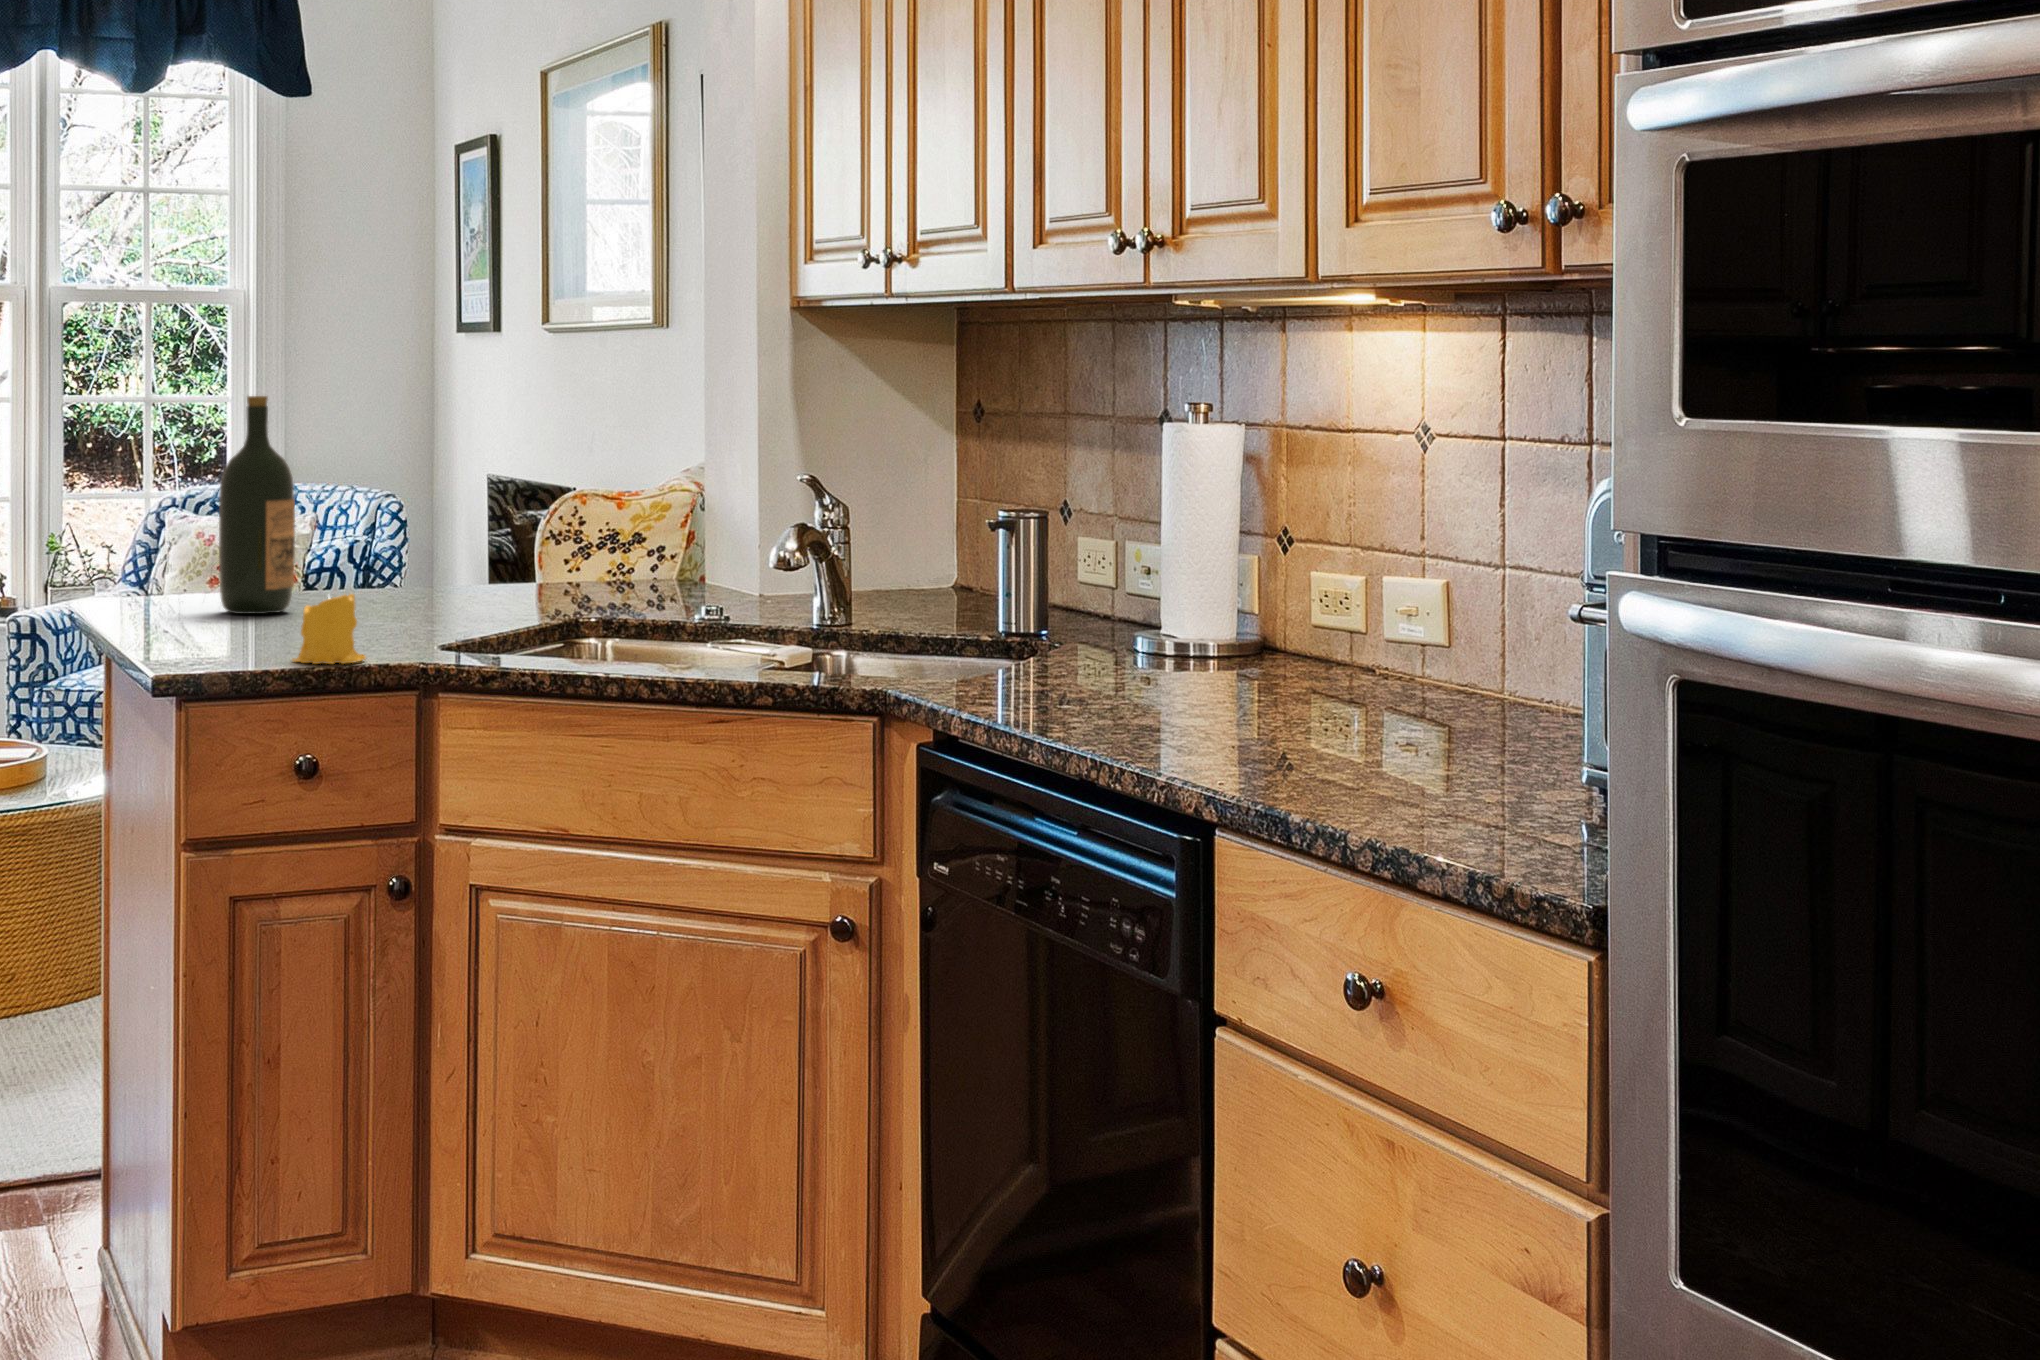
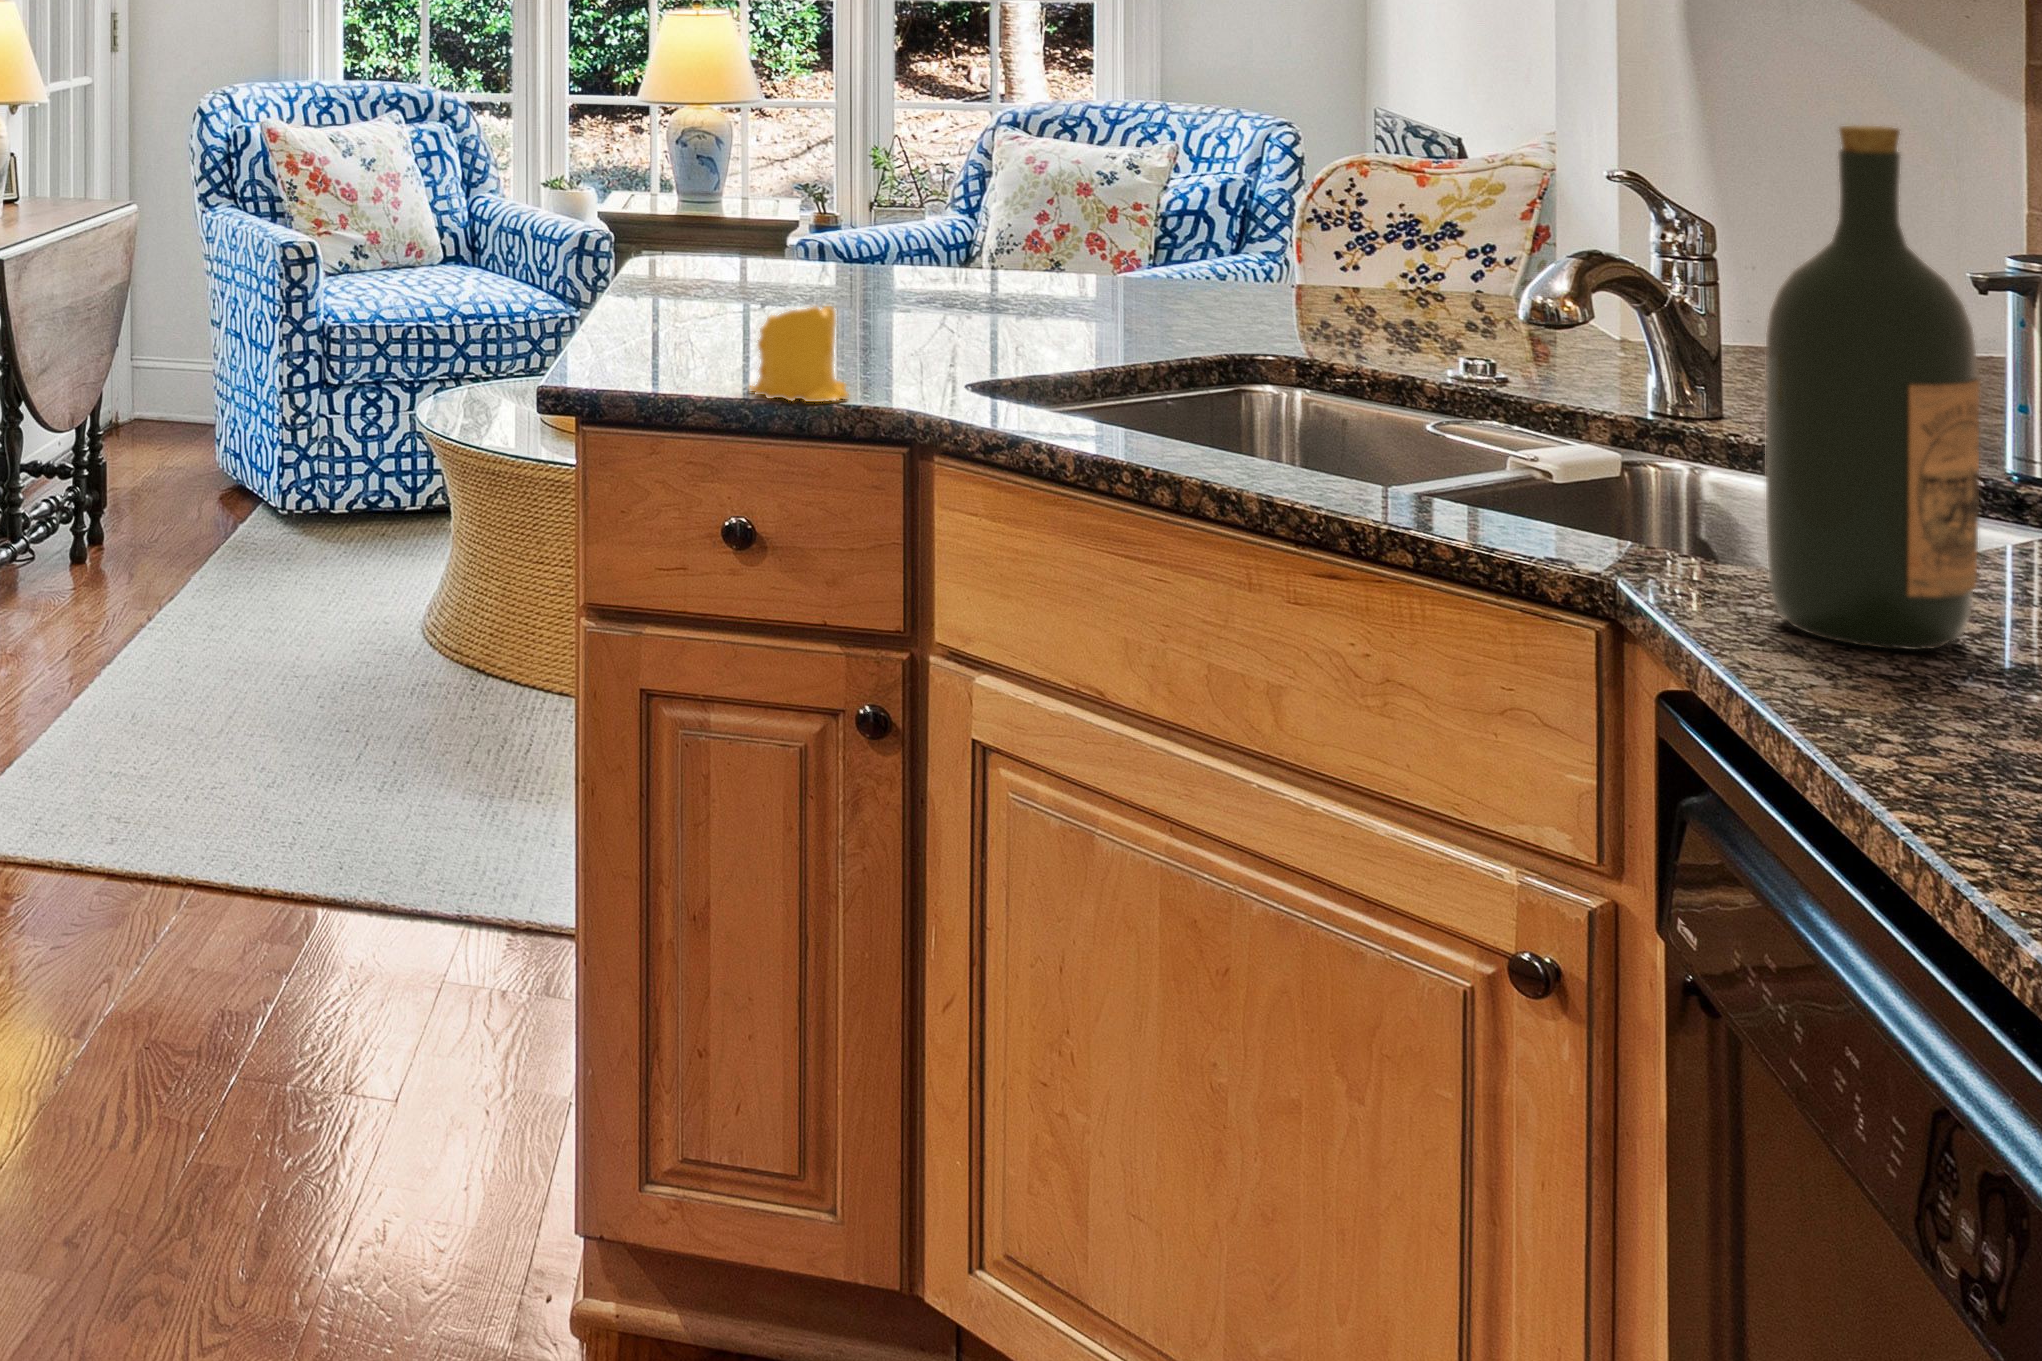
wine bottle: present [219,396,295,614] -> present [1765,125,1980,649]

